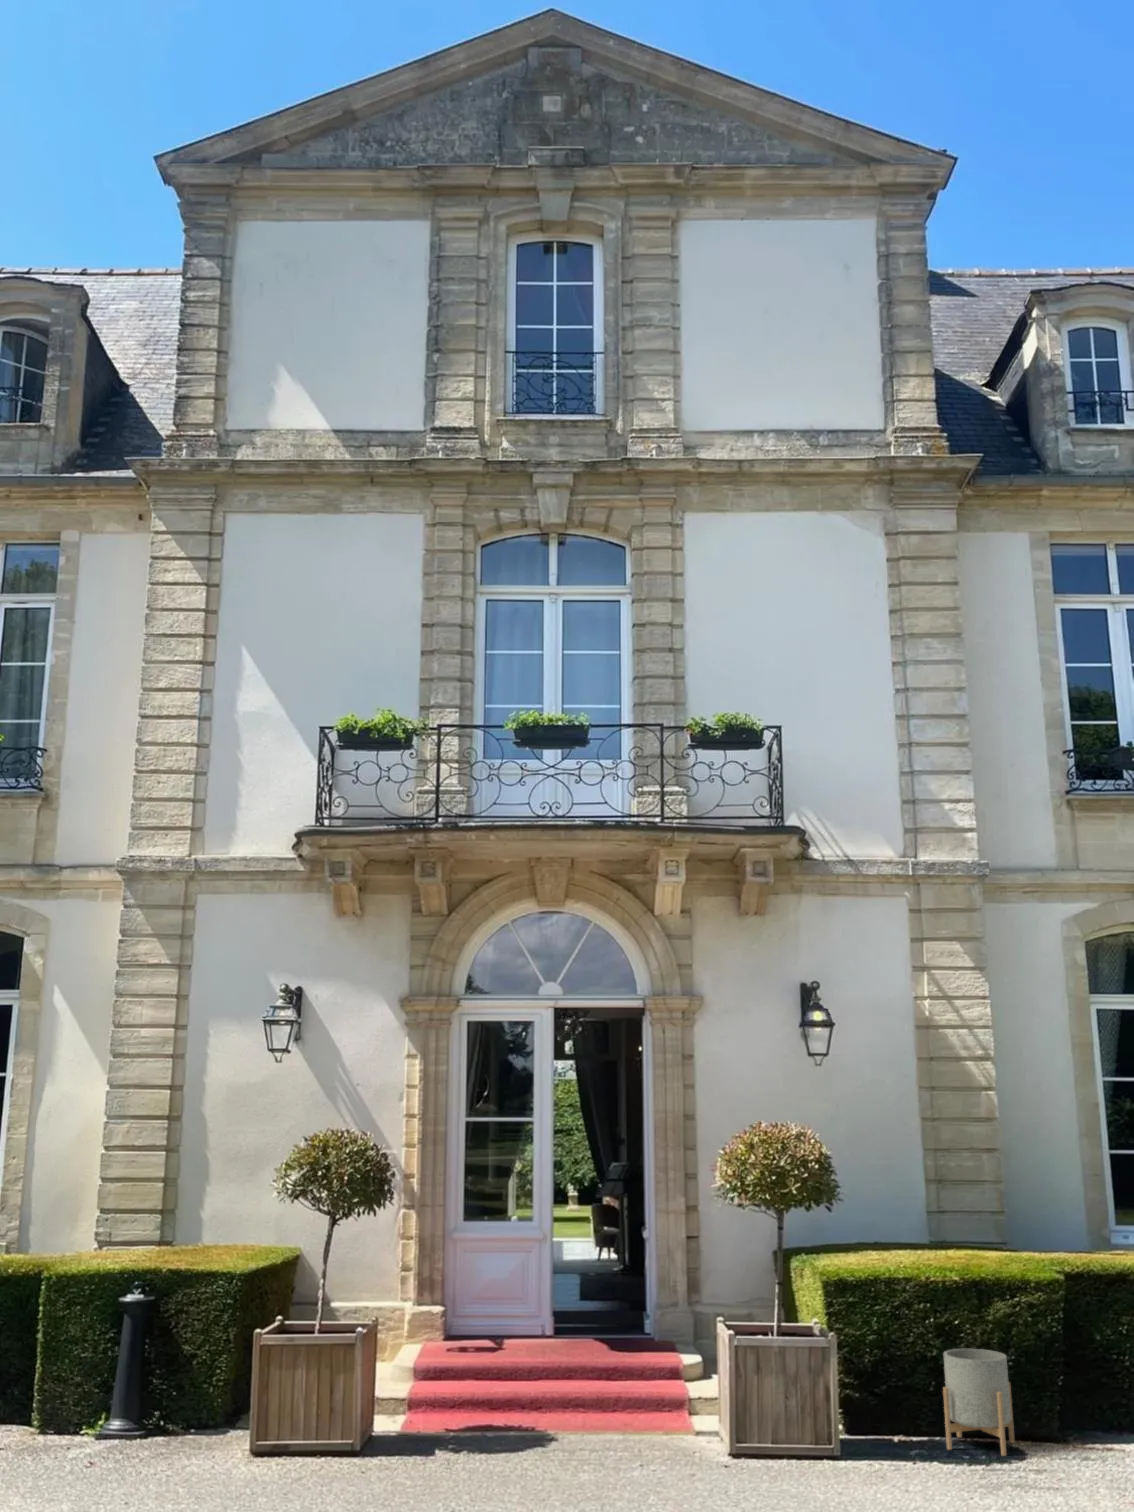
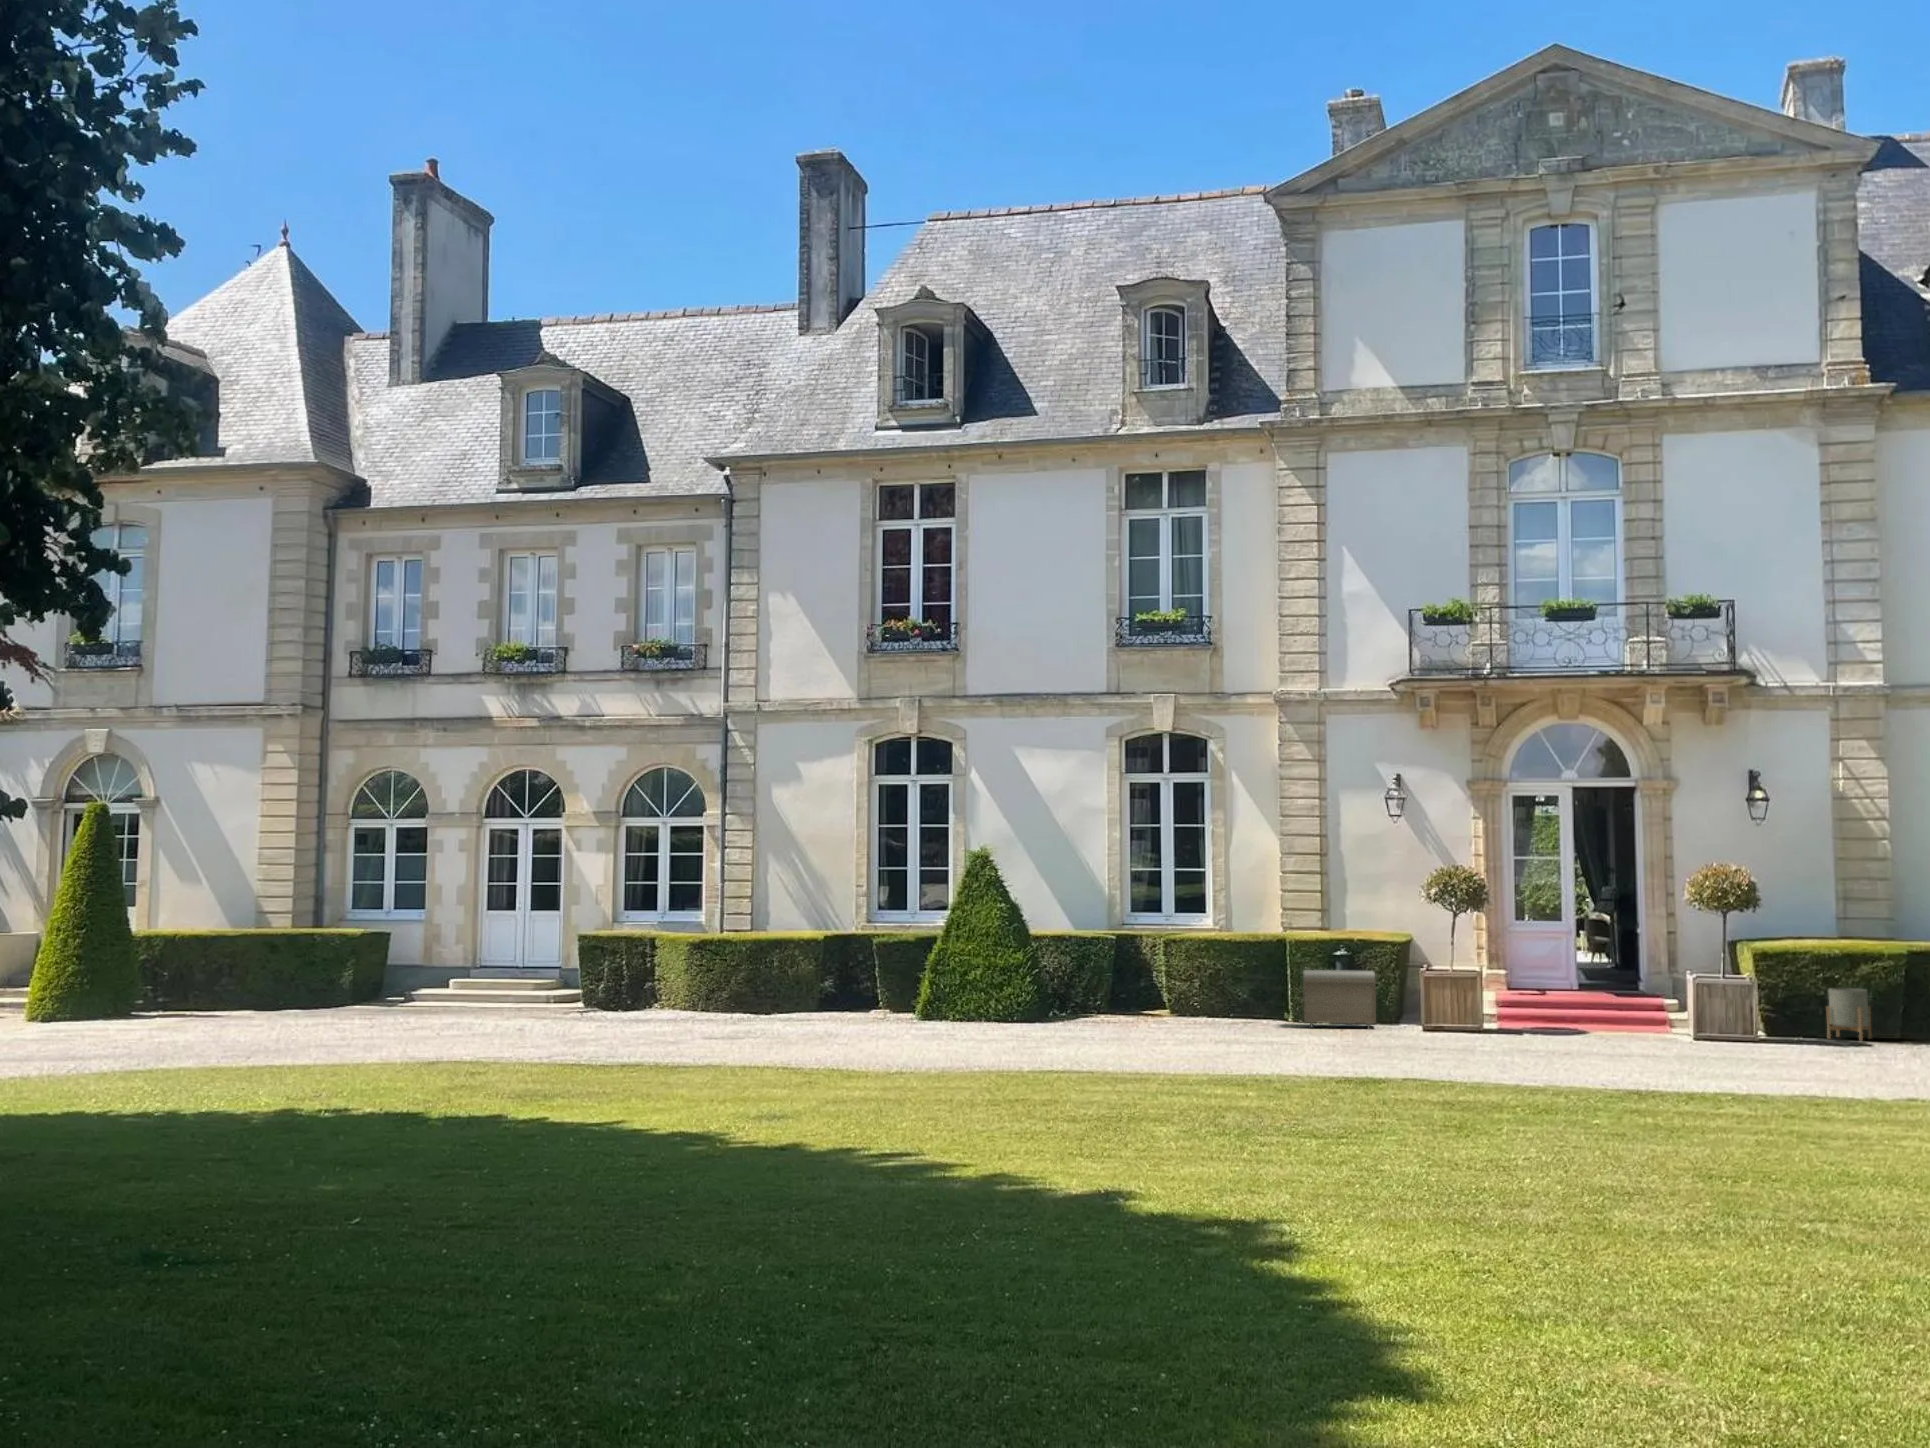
storage bench: none [53,1327,203,1449] -> present [1303,970,1376,1029]

